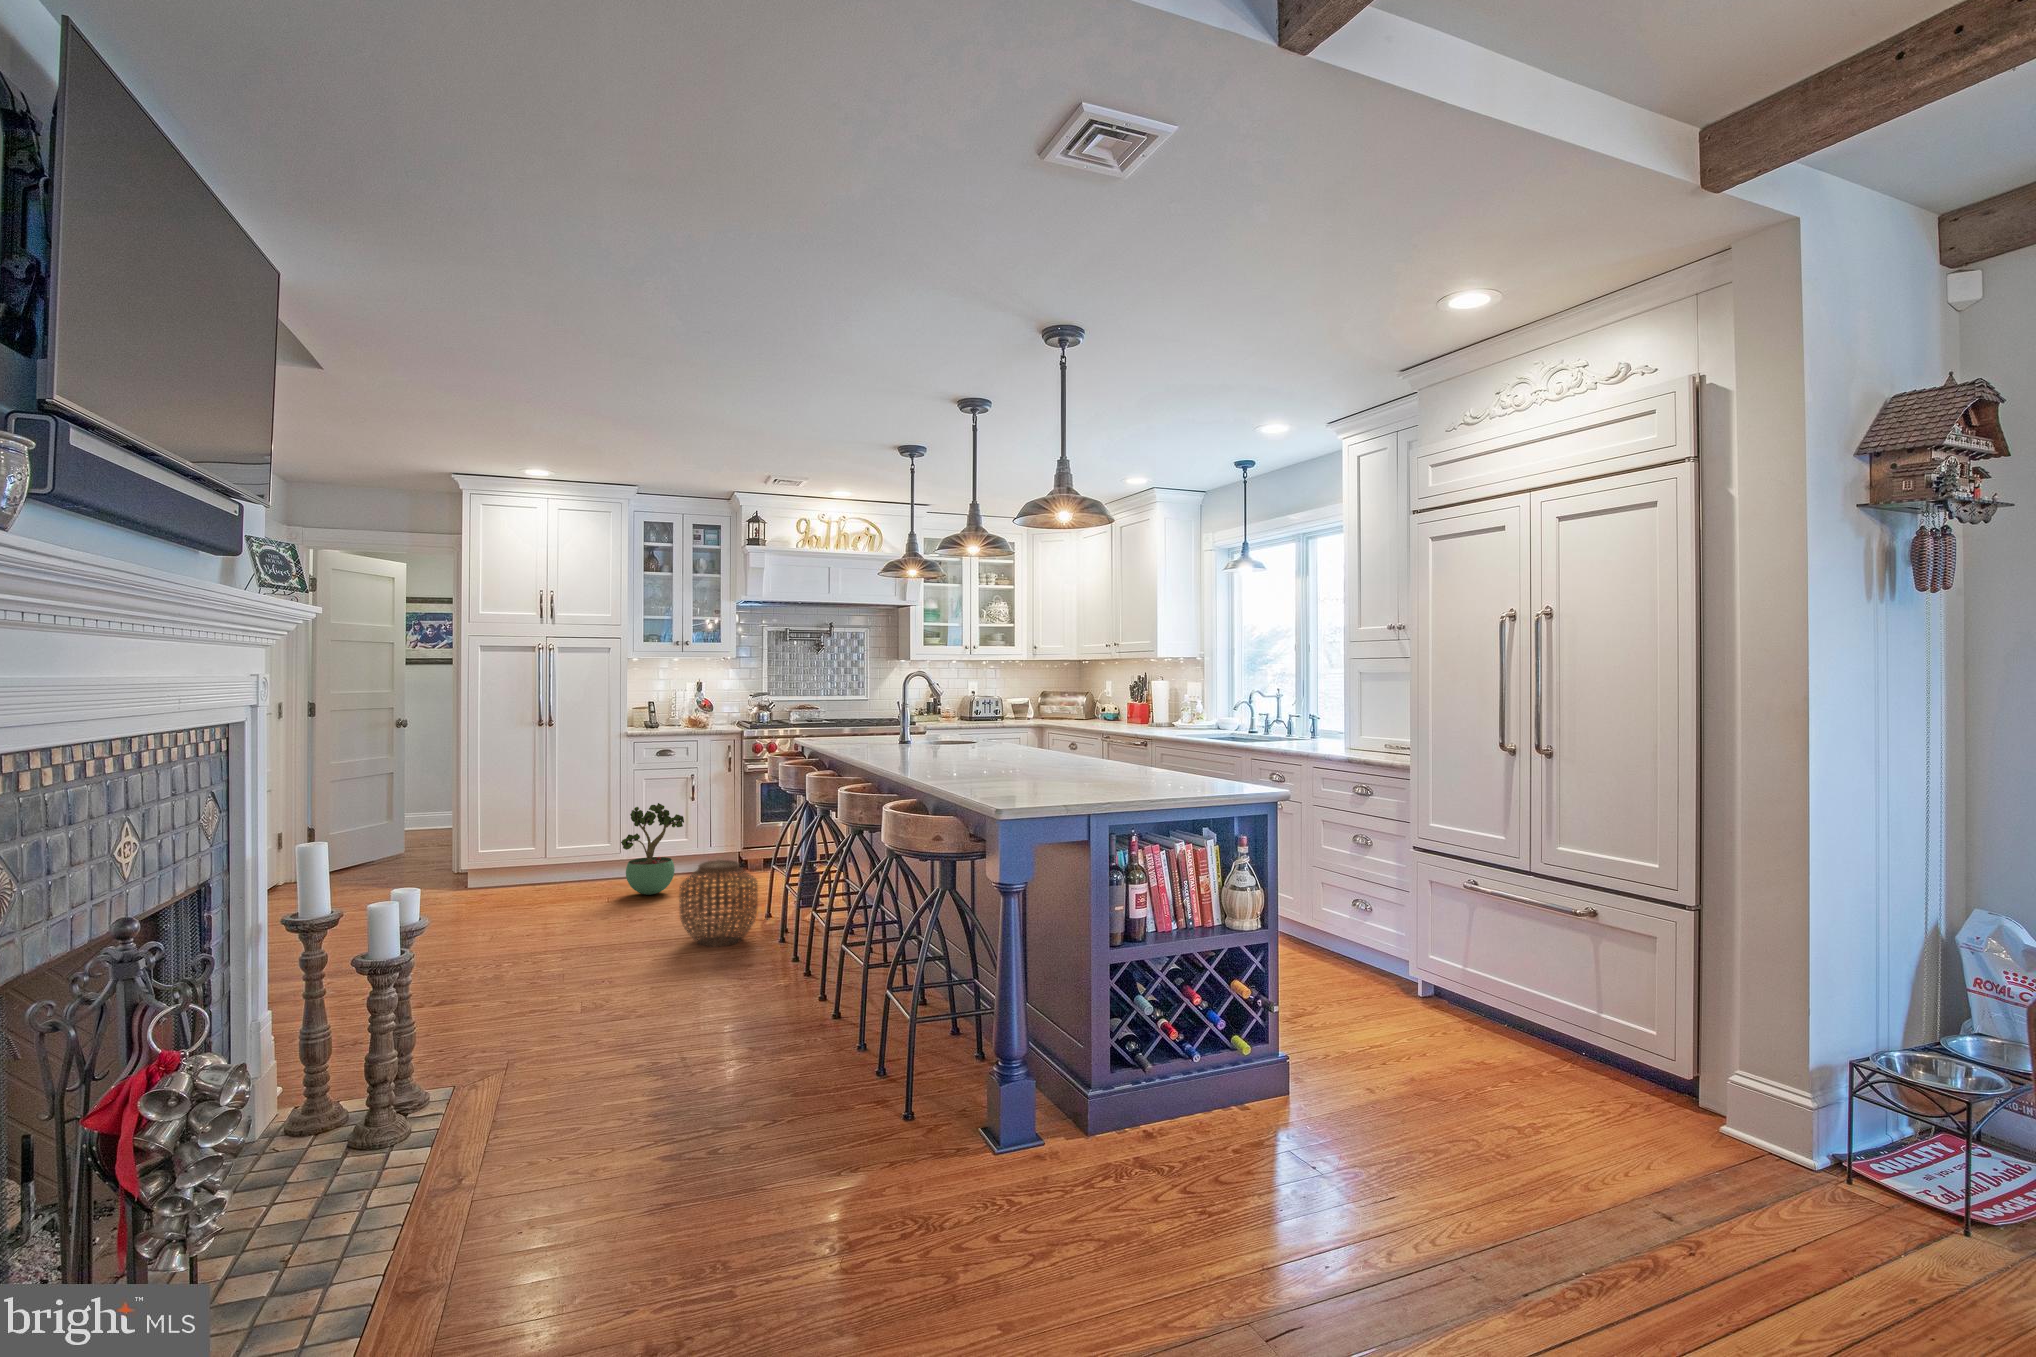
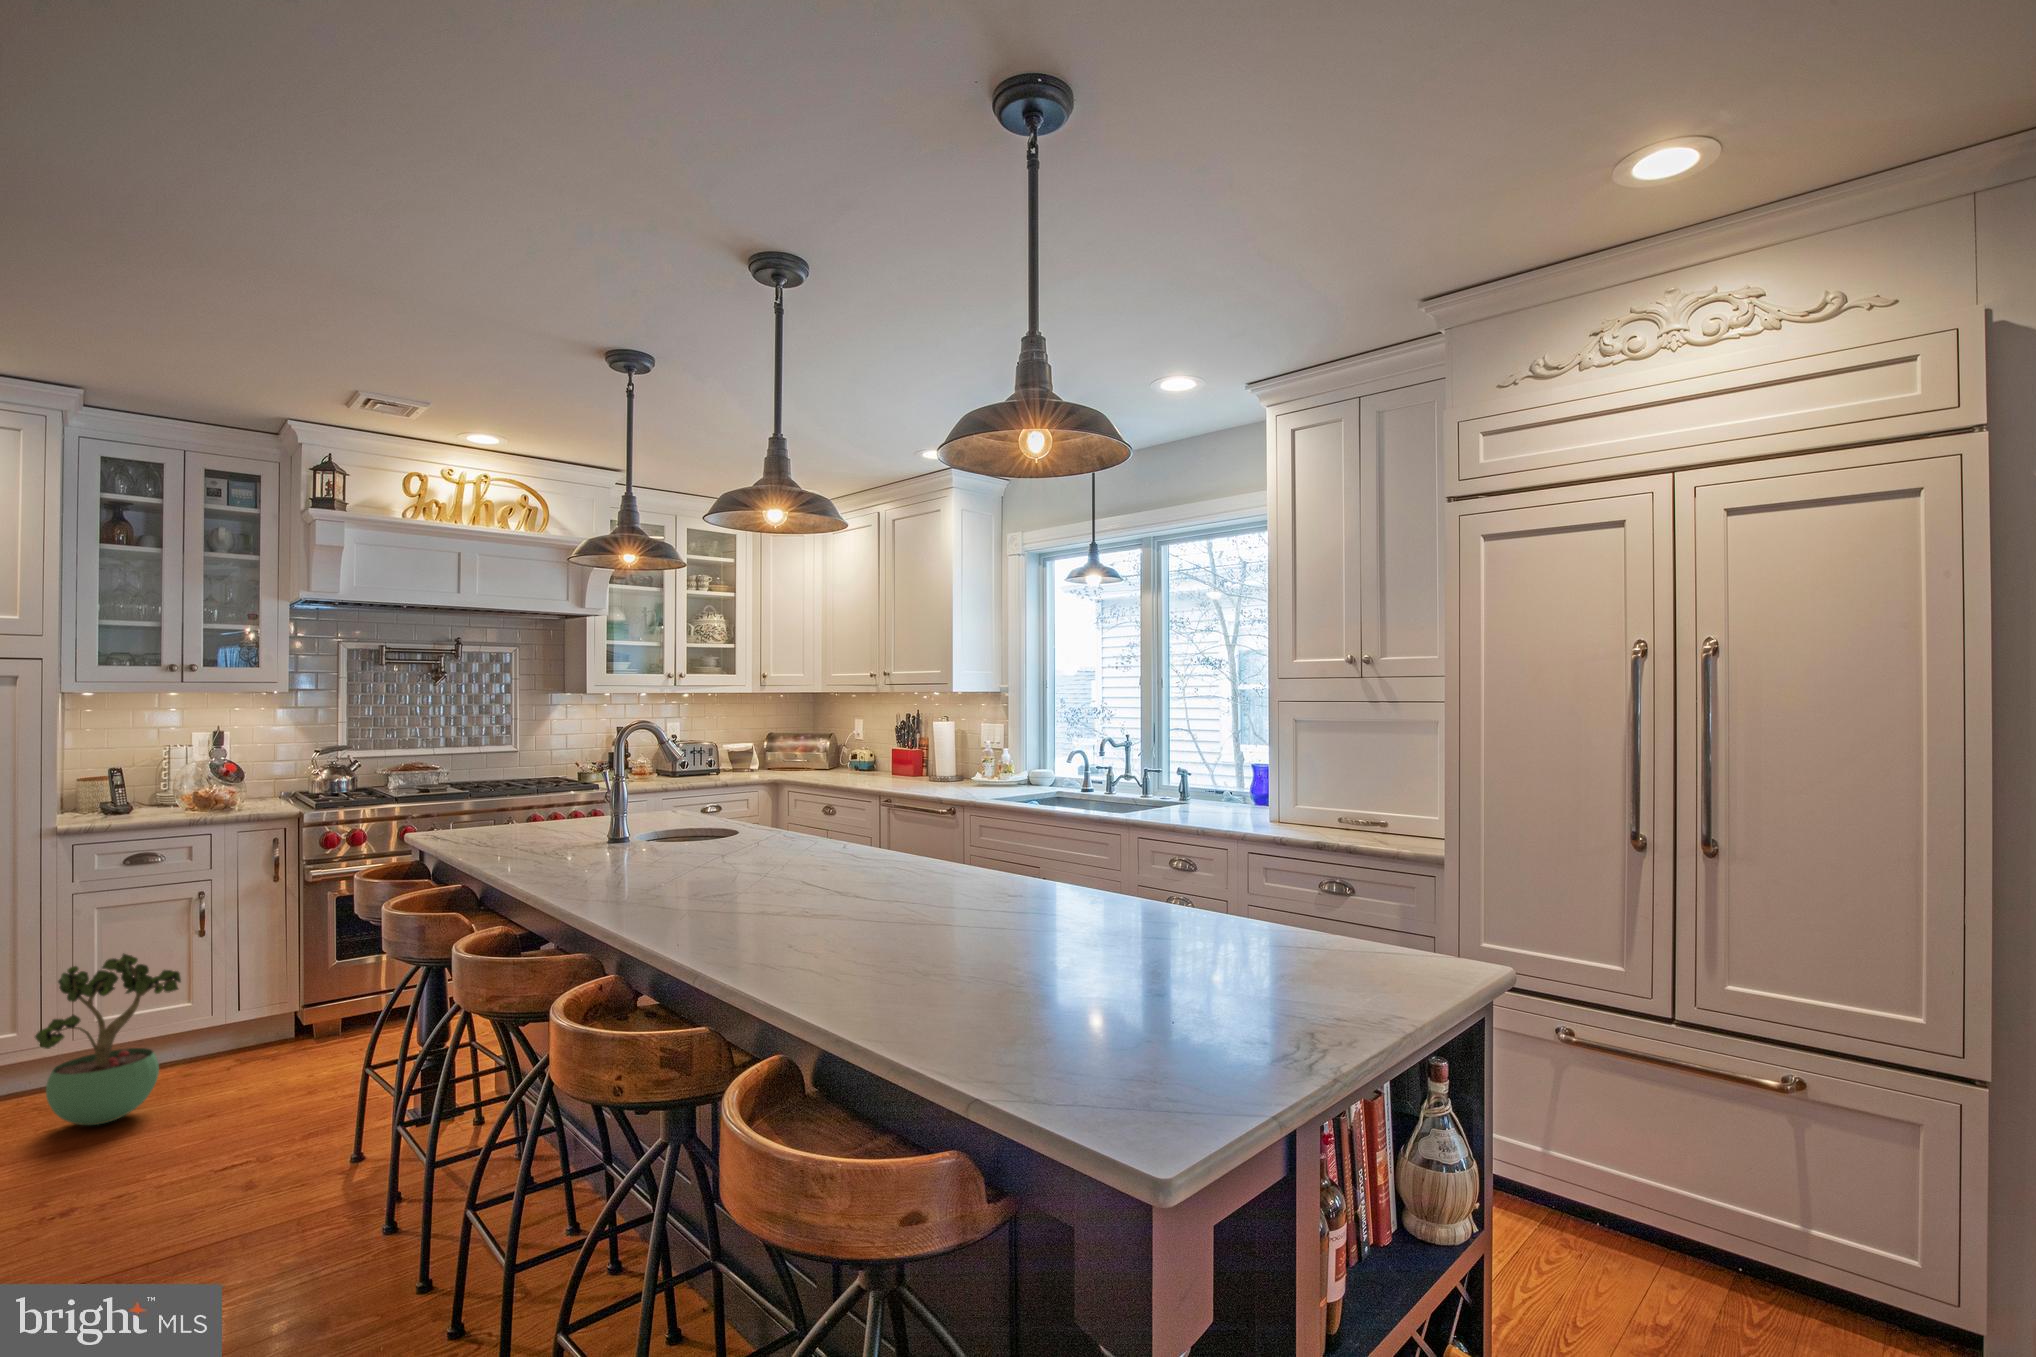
woven basket: present [679,860,757,947] -> none [168,1068,348,1249]

